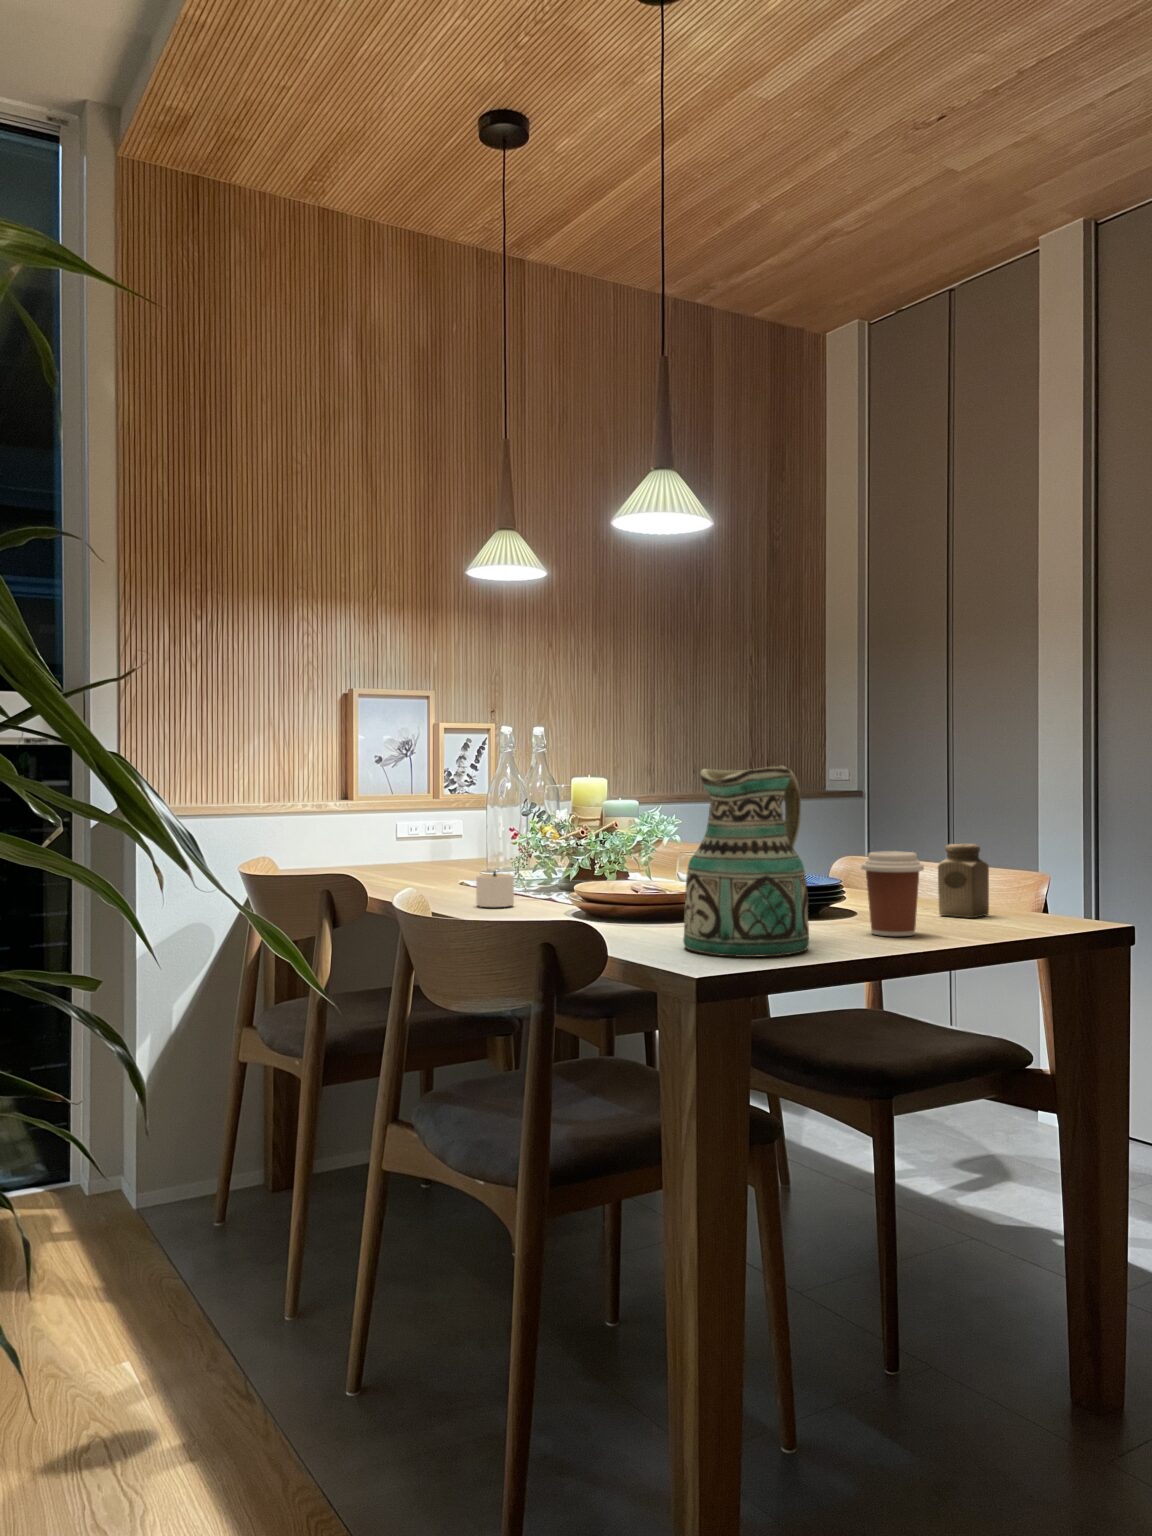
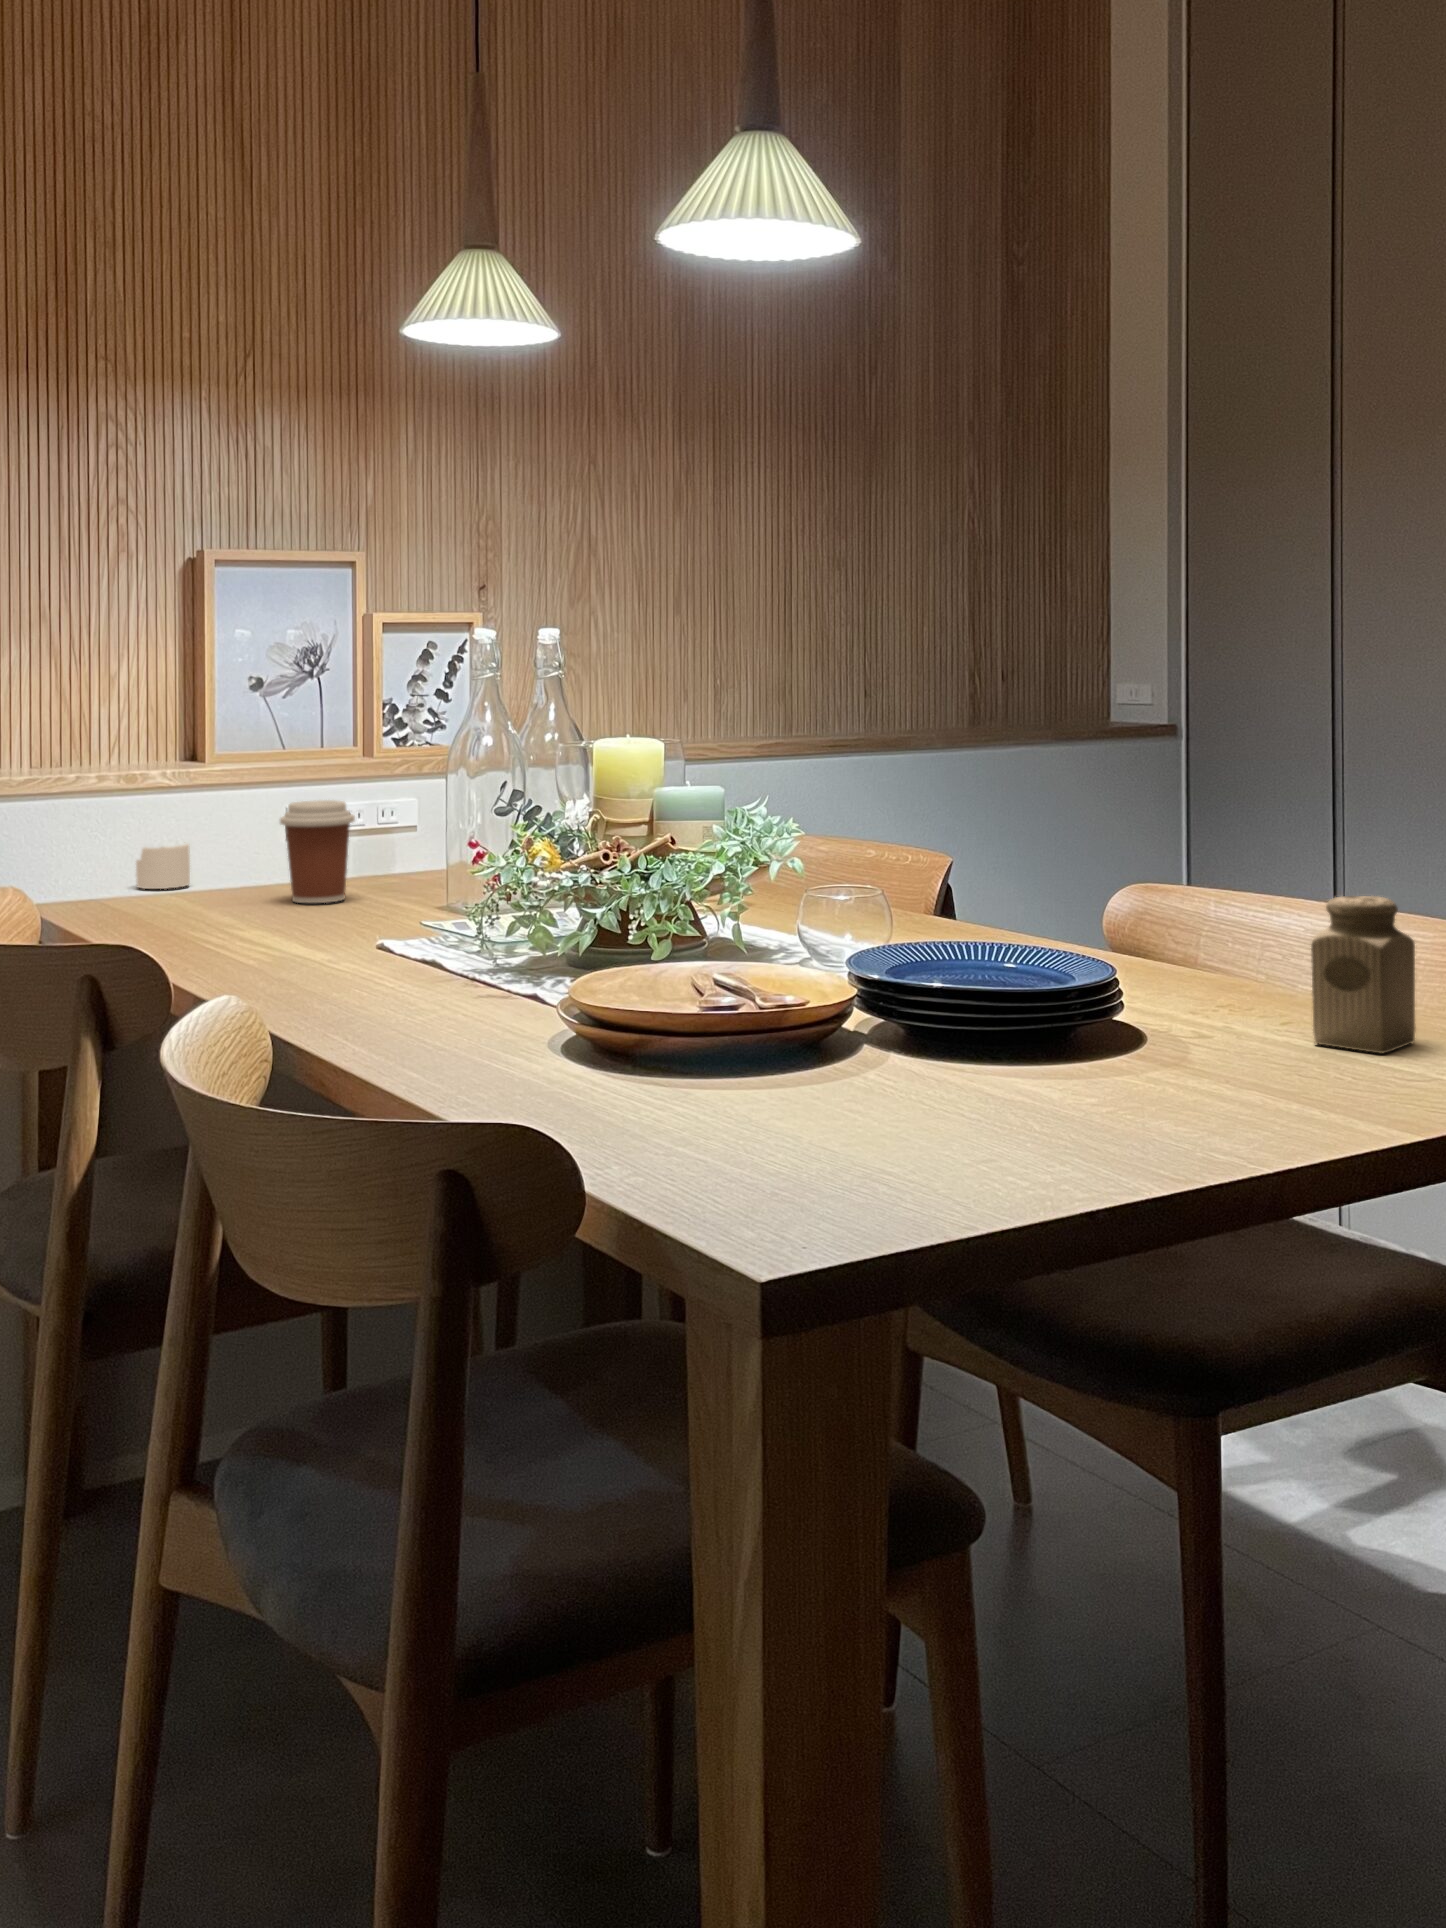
ceramic pitcher: present [683,765,809,957] -> none [762,765,1034,1206]
coffee cup: present [861,851,924,936] -> present [280,800,355,903]
candle: present [476,871,514,907] -> present [136,844,190,889]

